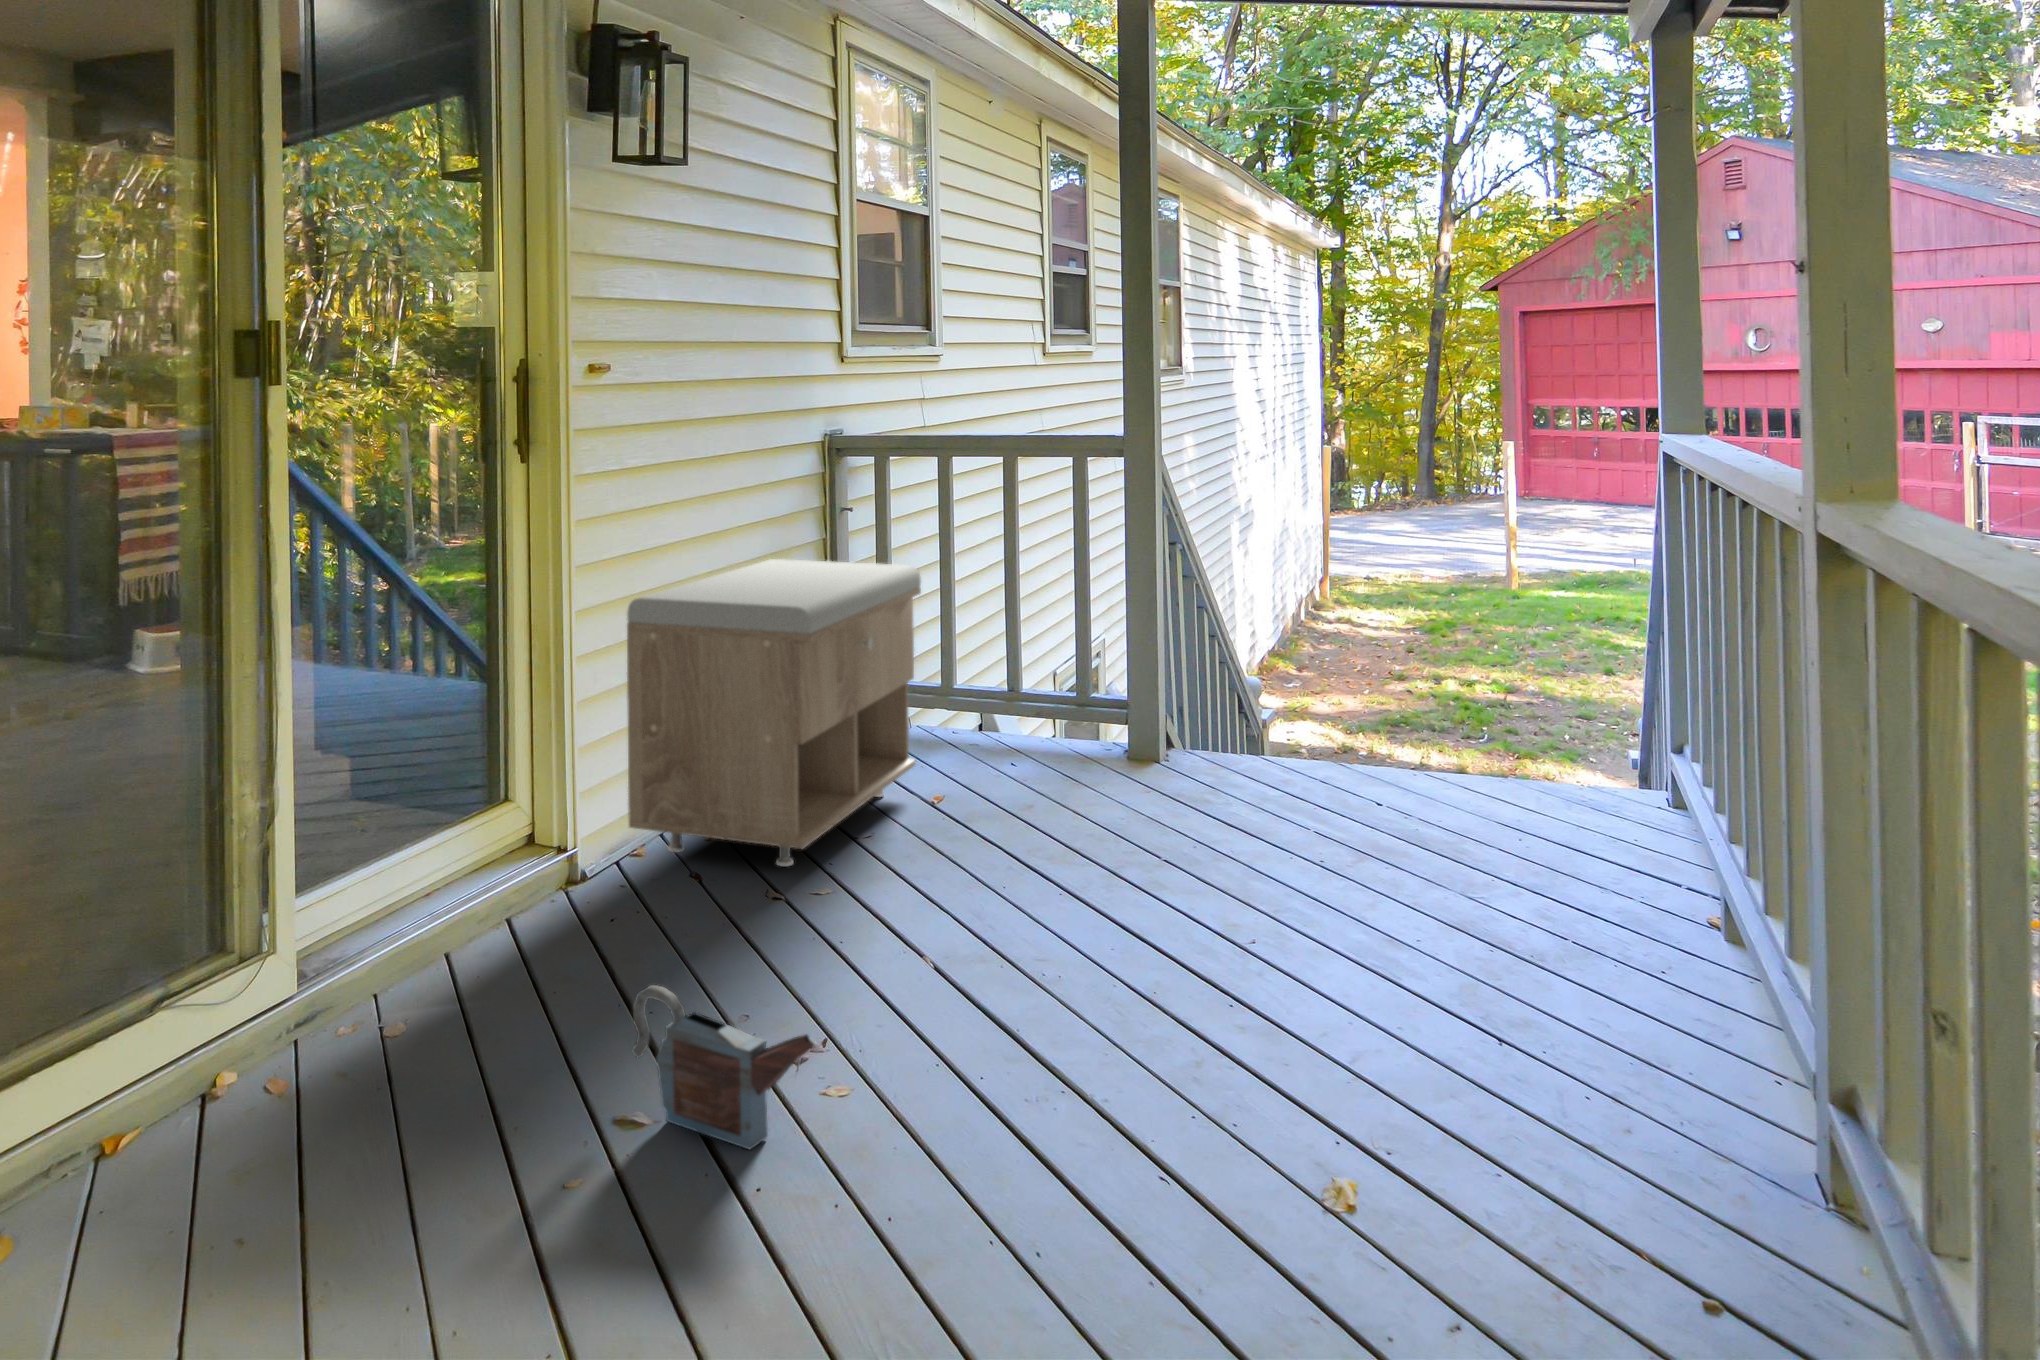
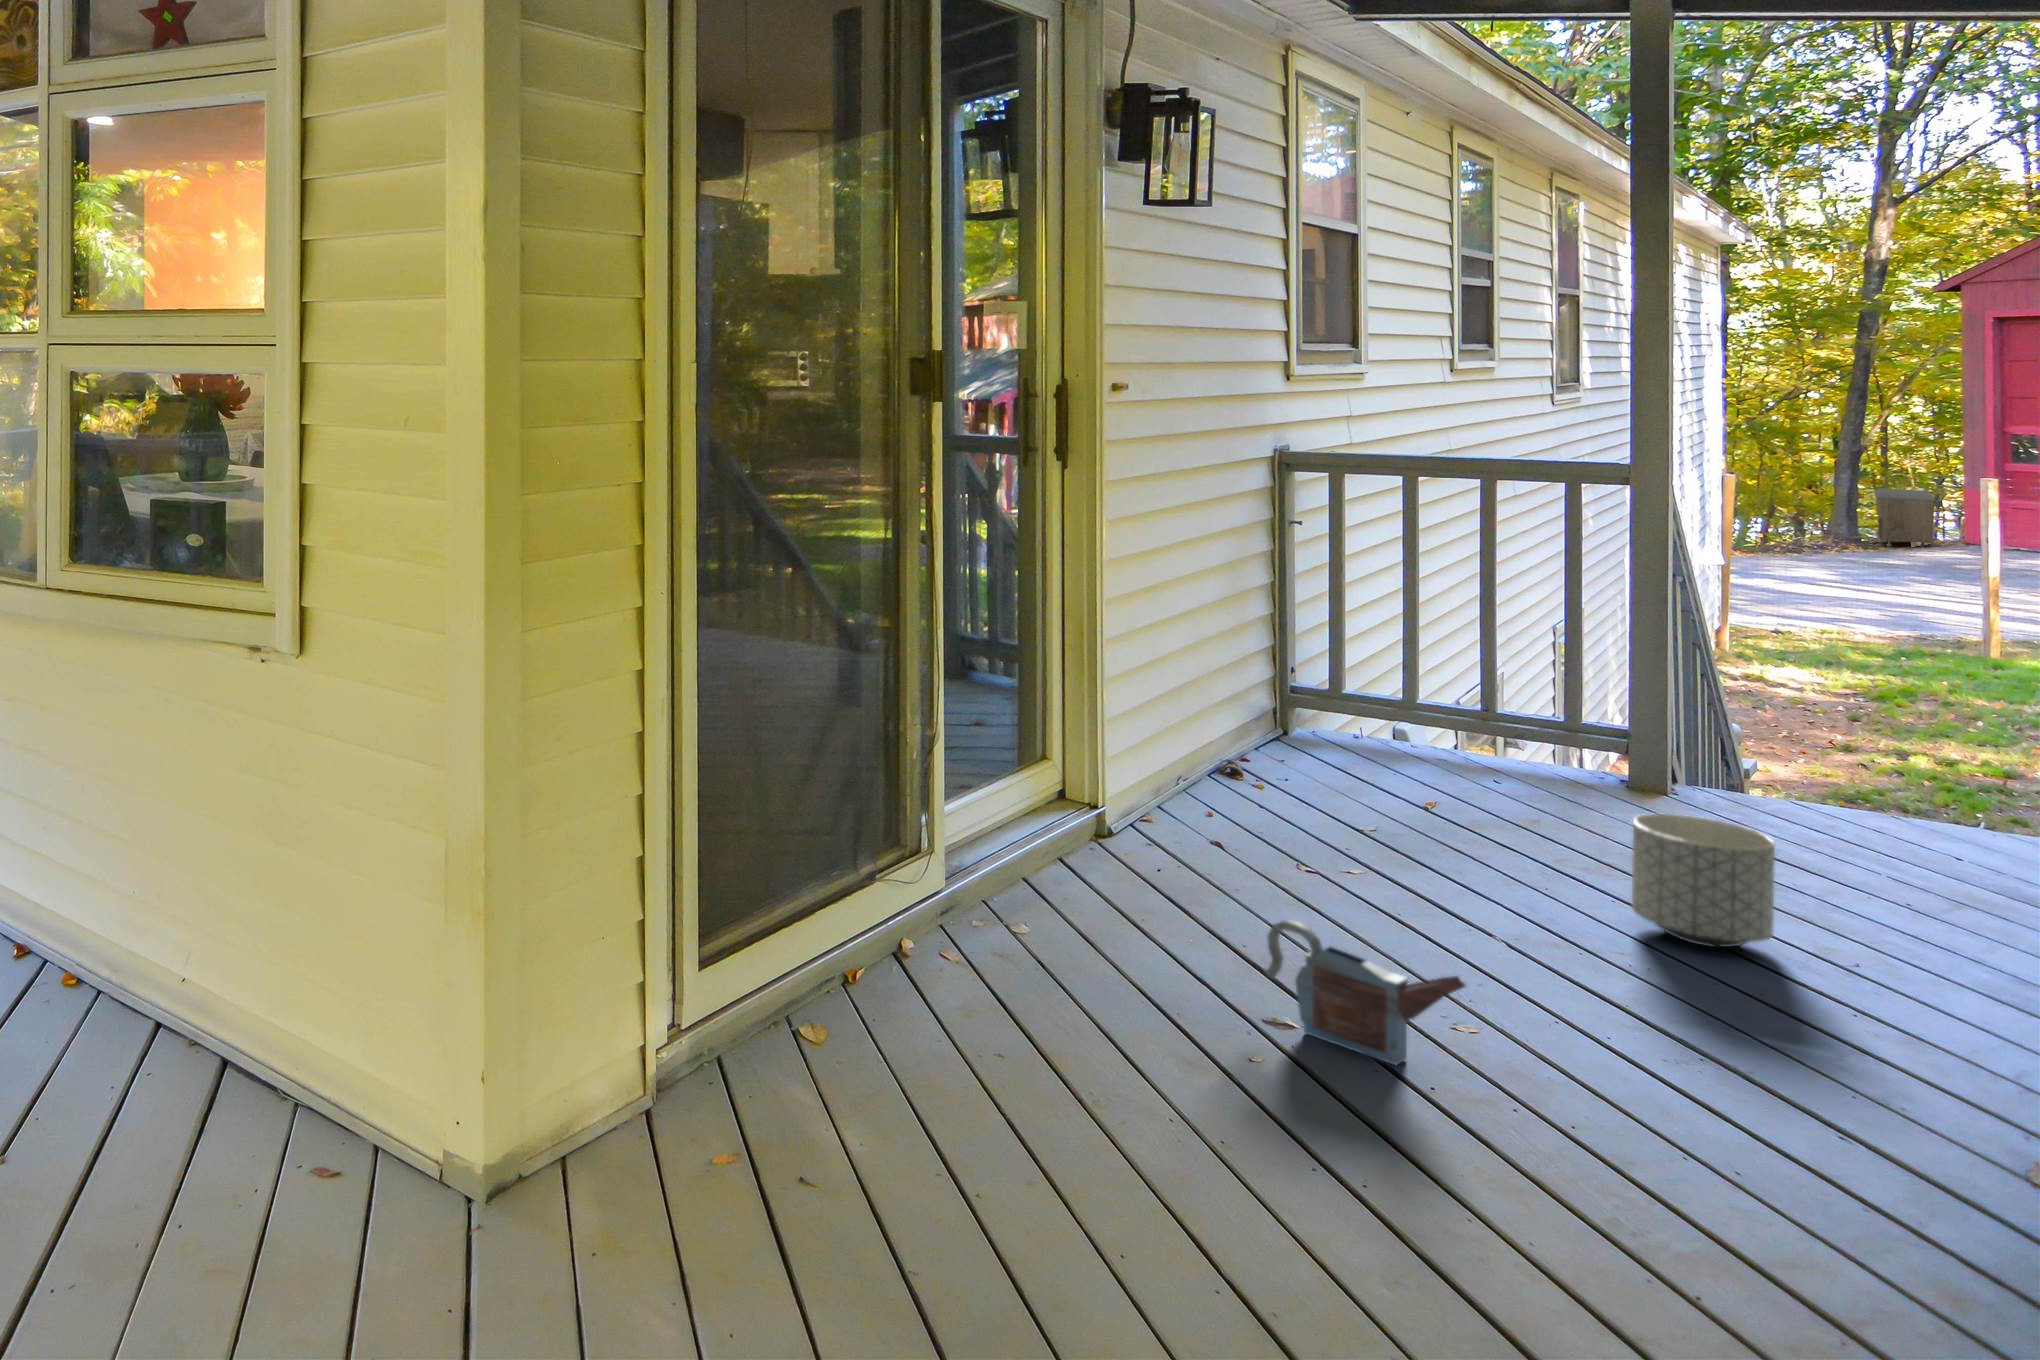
storage bench: present [627,559,921,867] -> present [1875,488,1934,547]
planter: none [1080,791,1202,929] -> present [1632,814,1775,947]

